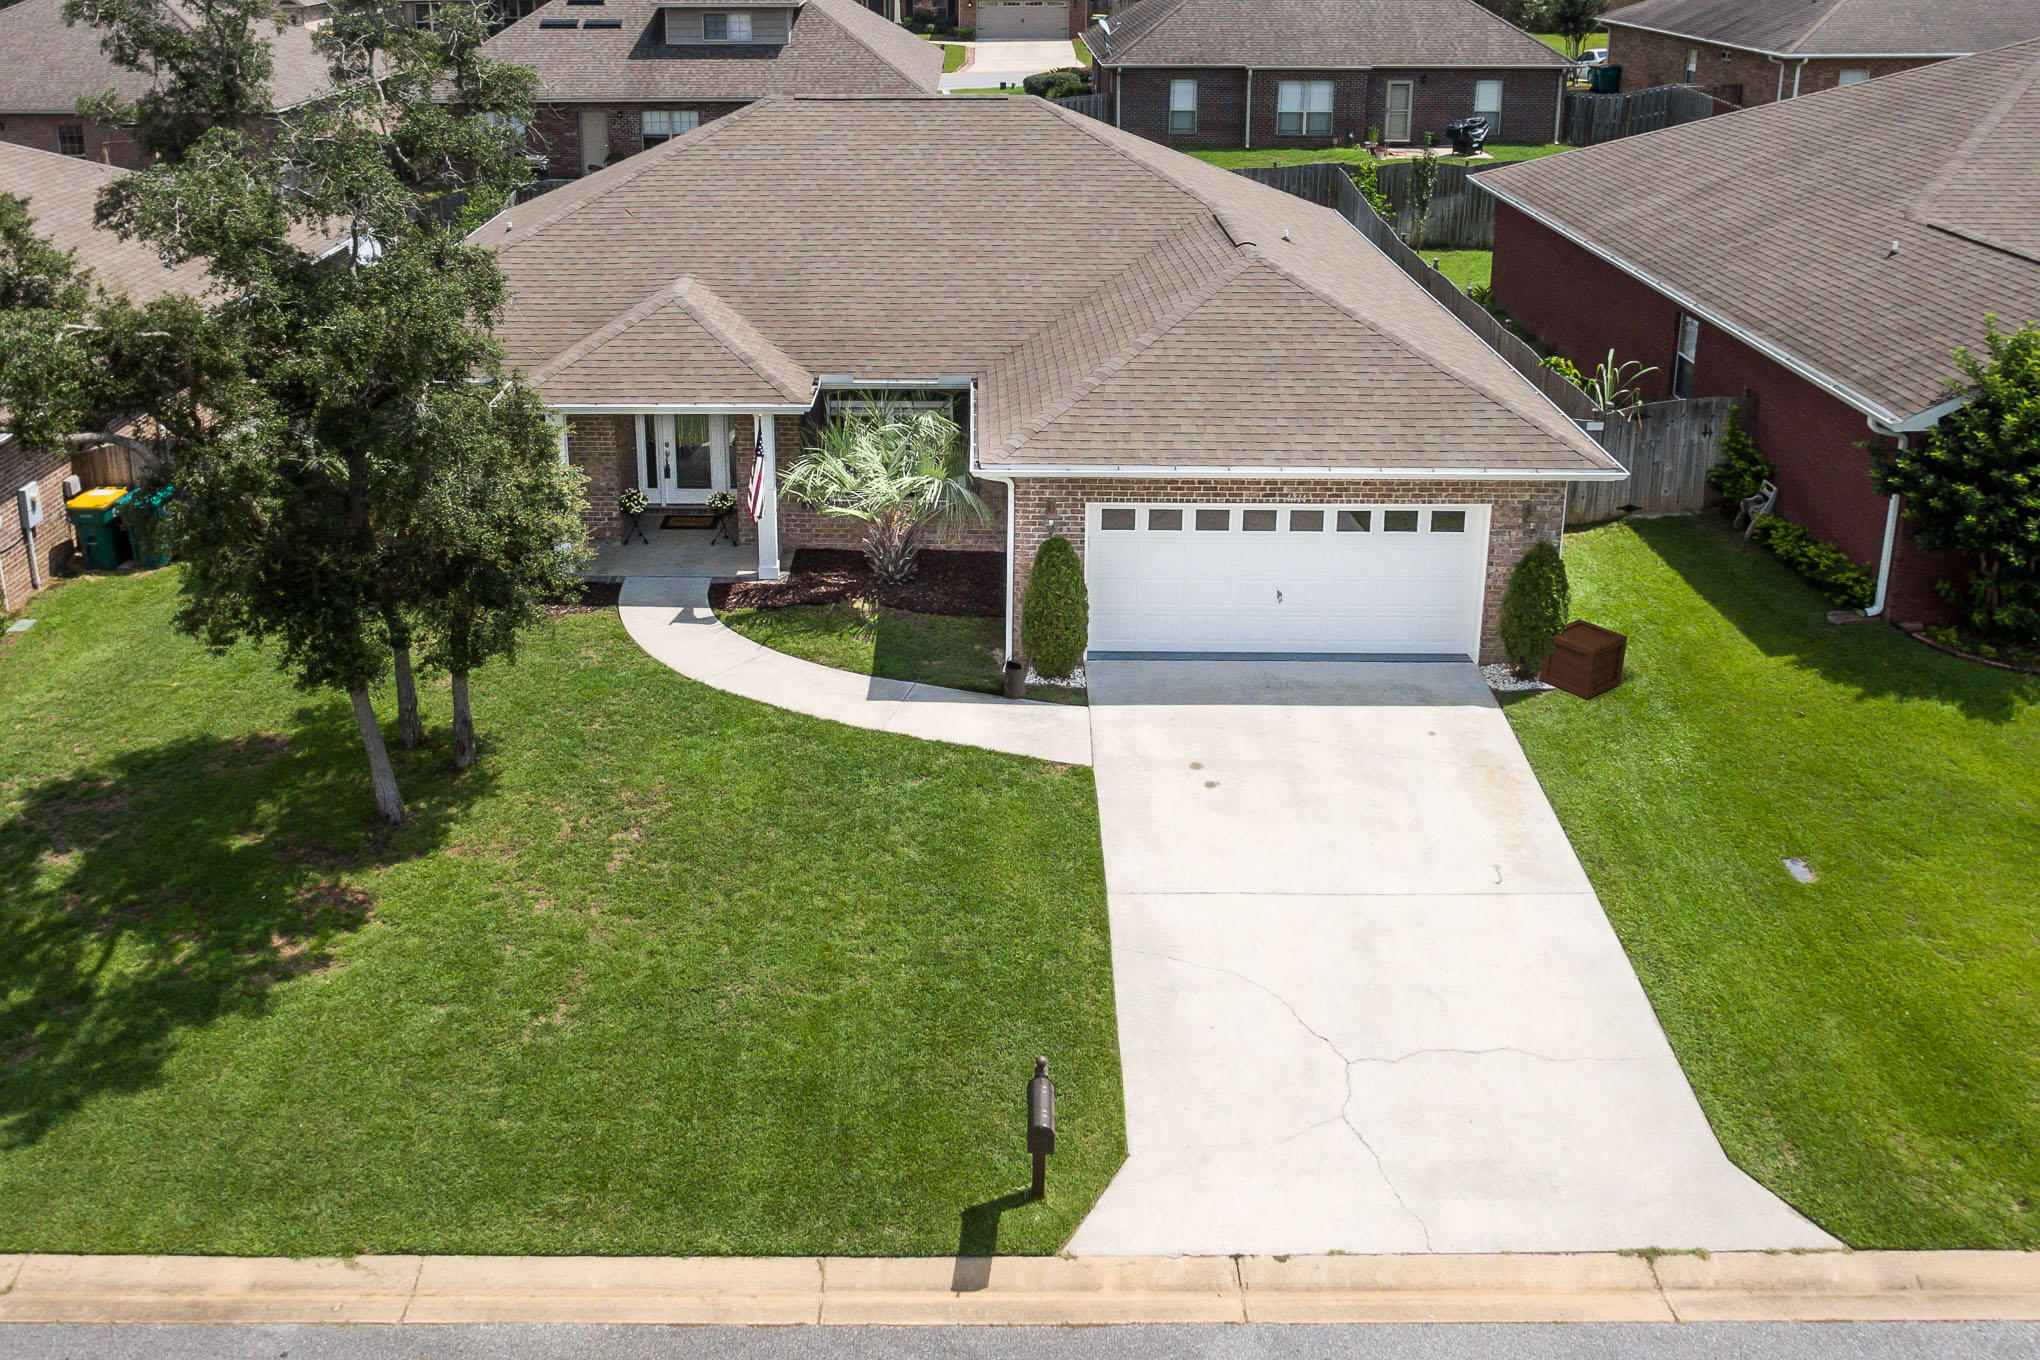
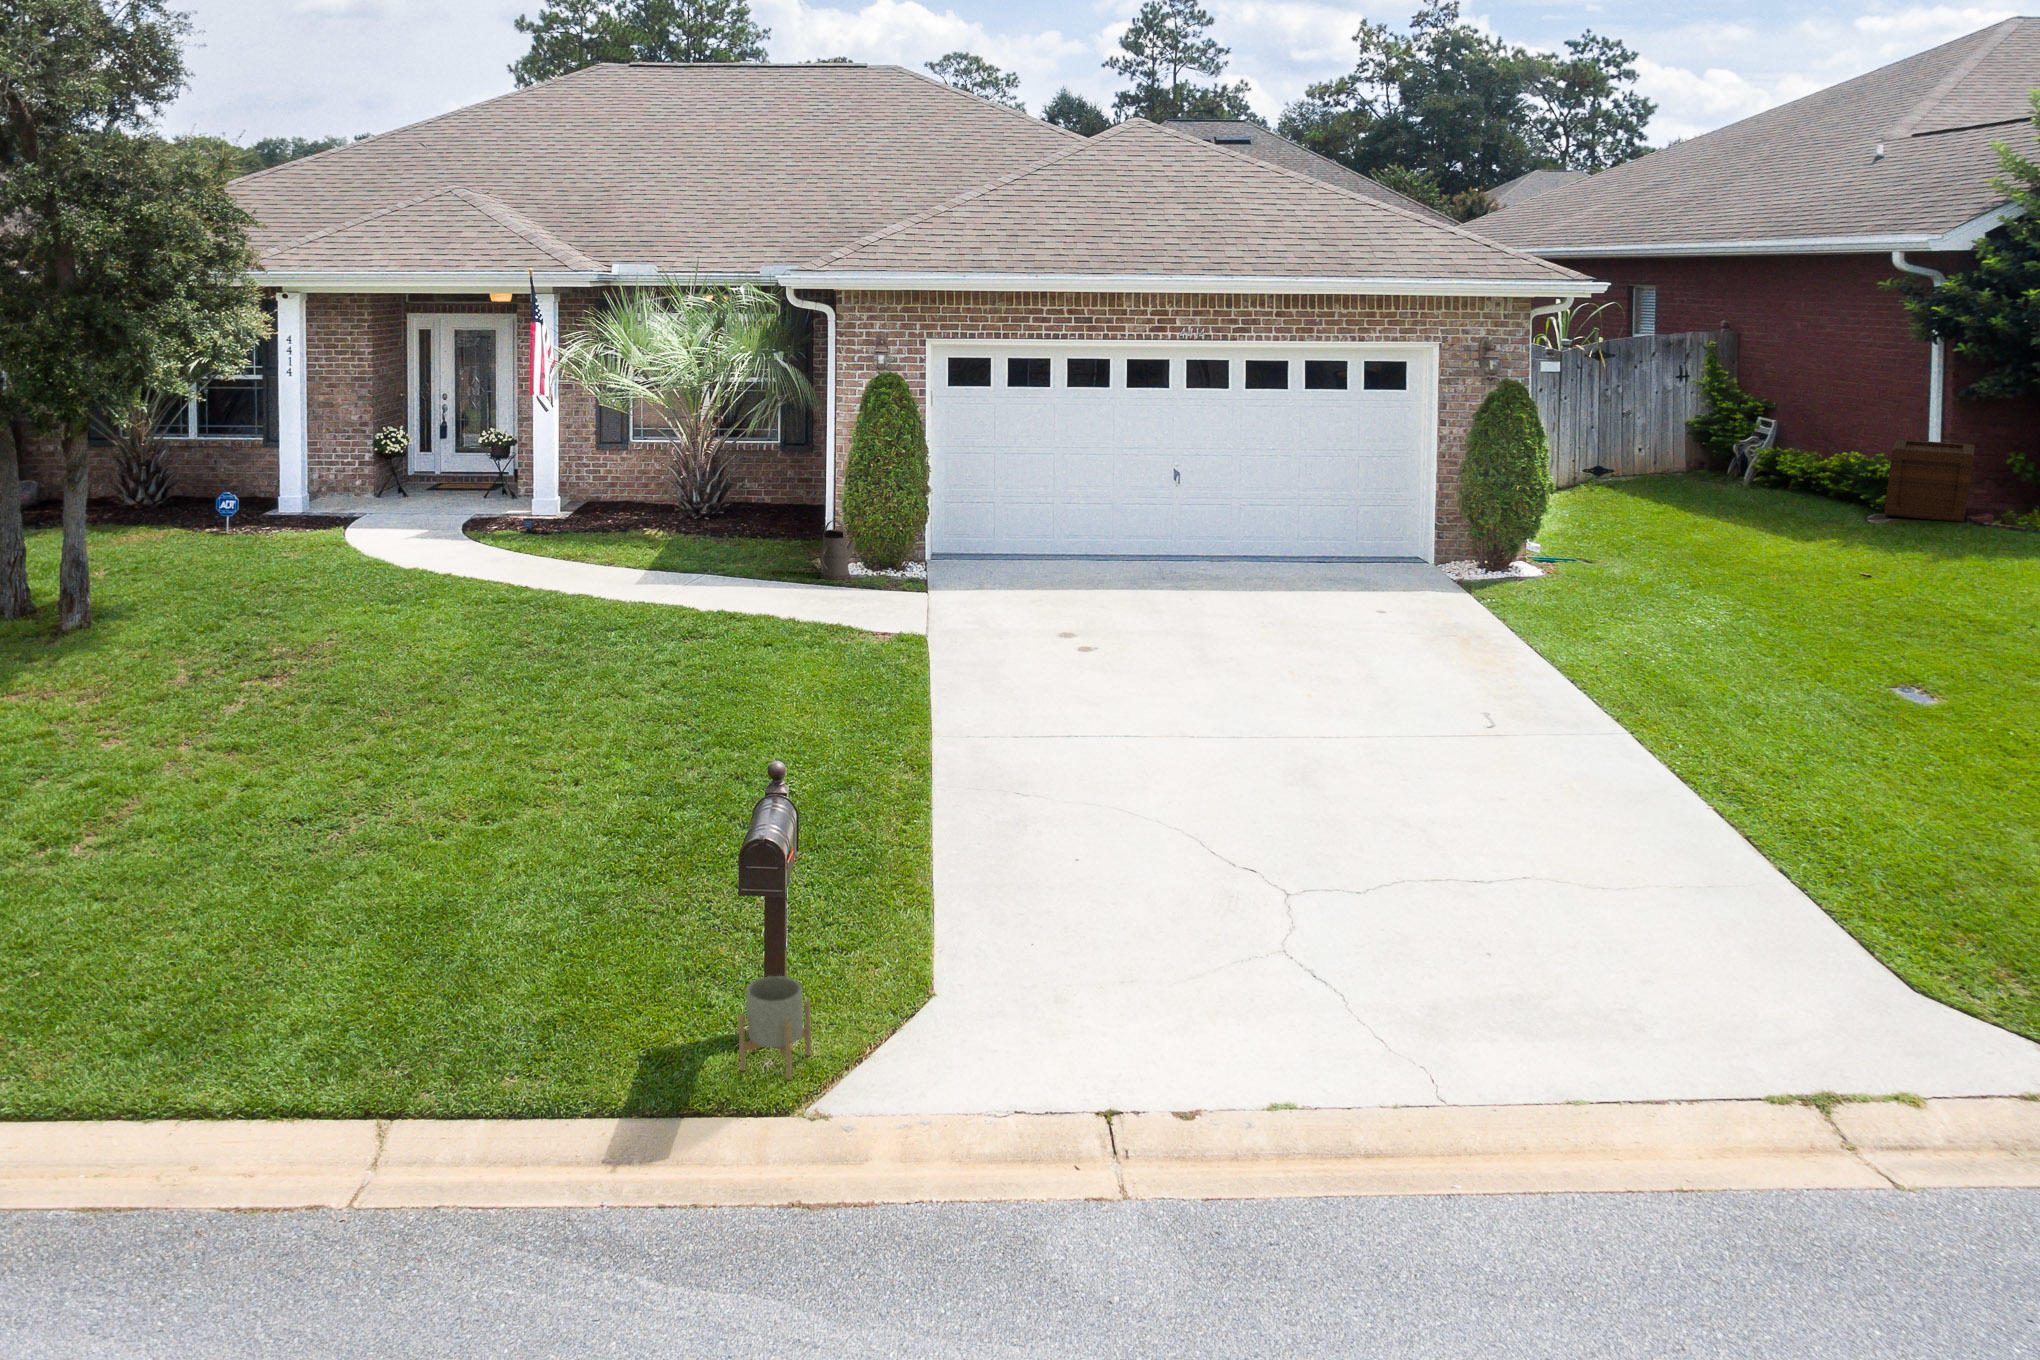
wooden crate: present [1539,619,1627,699] -> present [1884,439,1975,522]
planter: none [1020,1171,1060,1233] -> present [738,976,811,1080]

